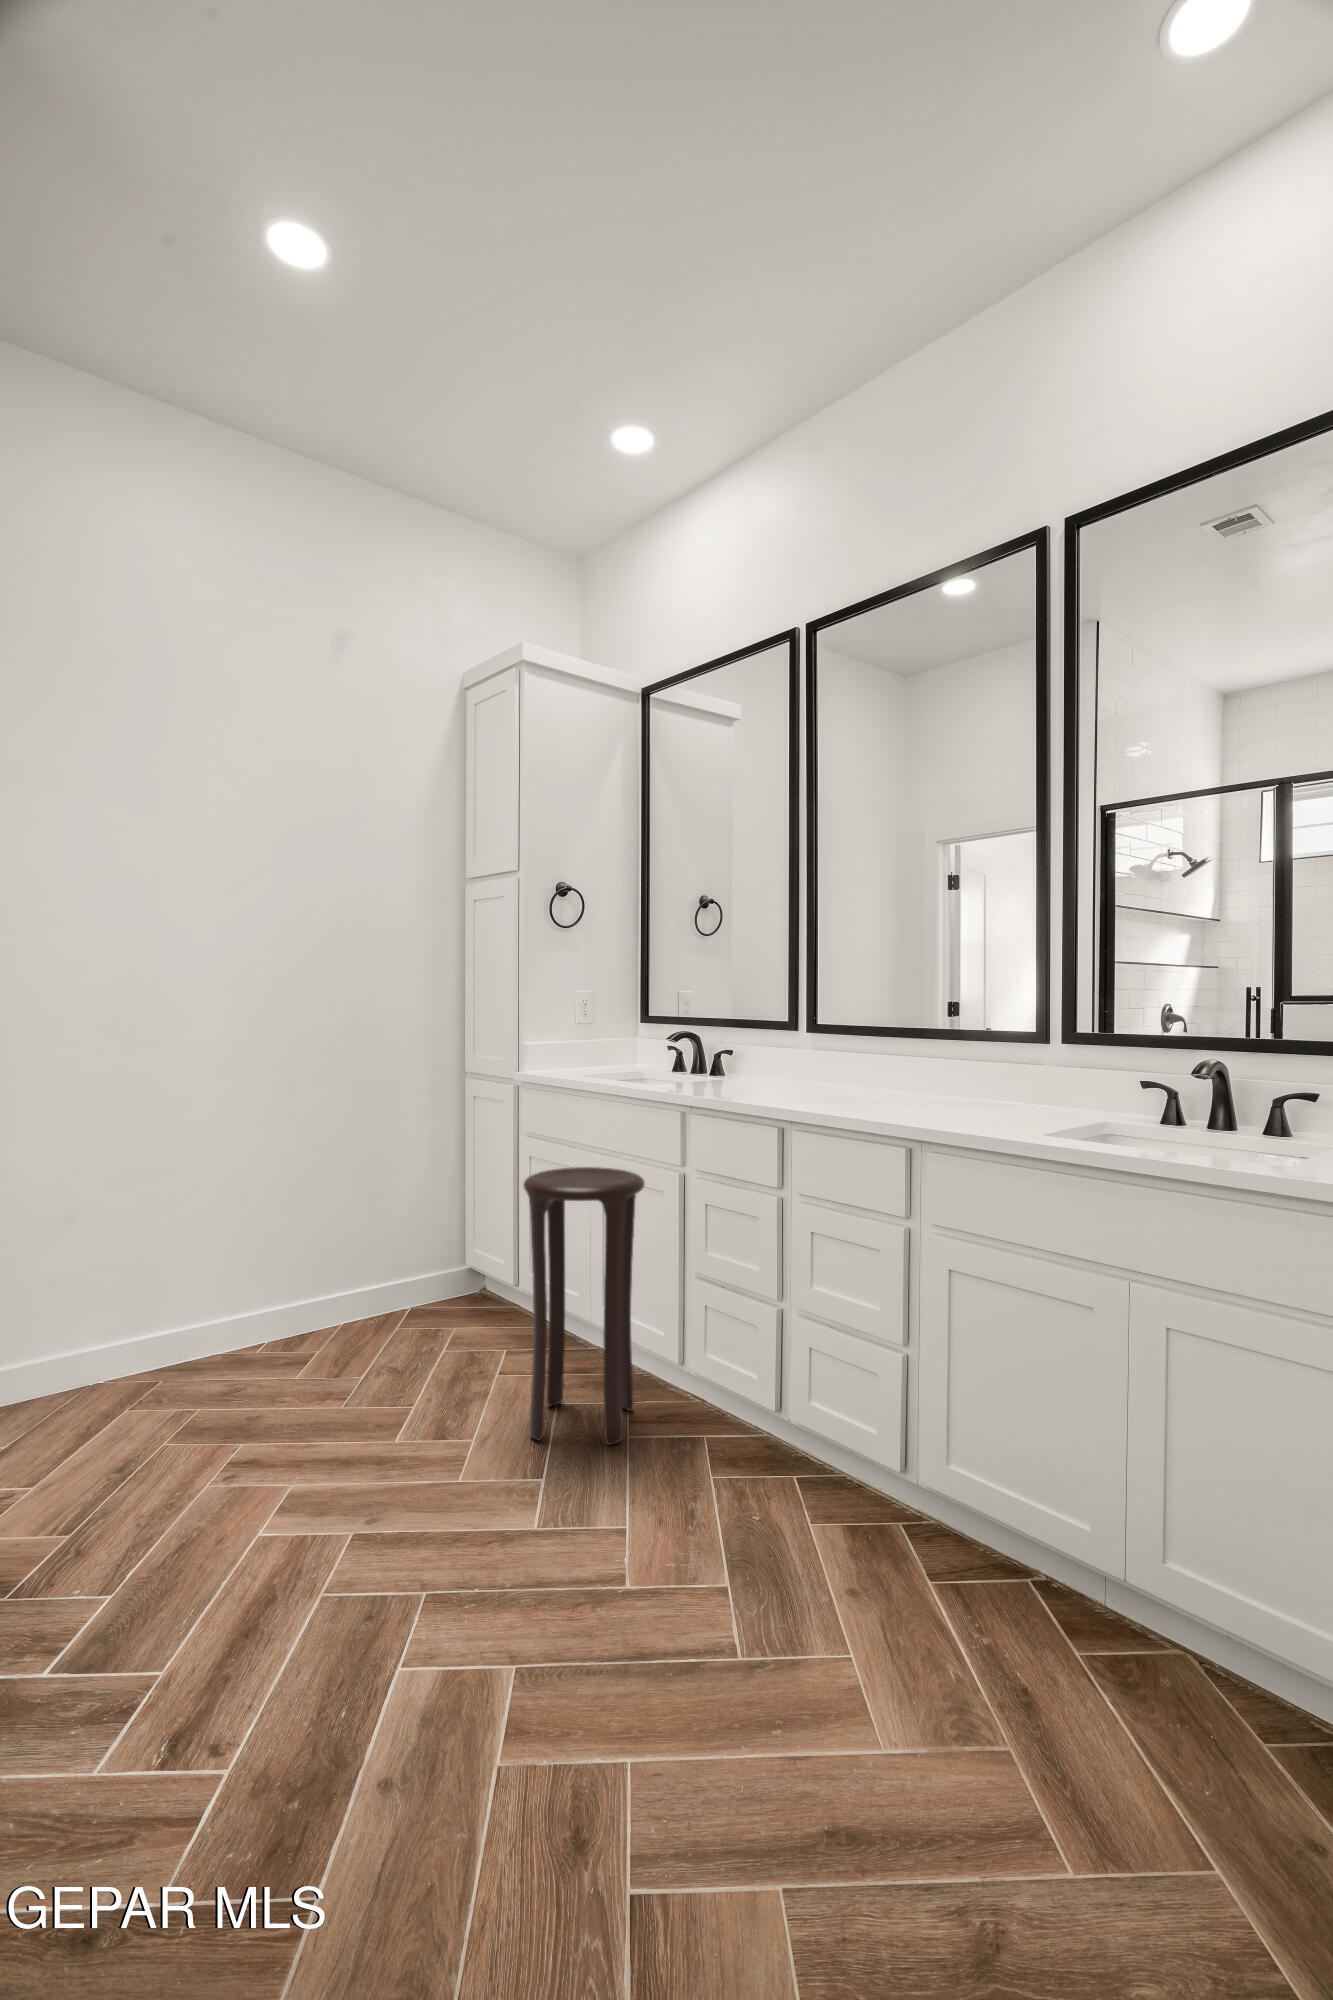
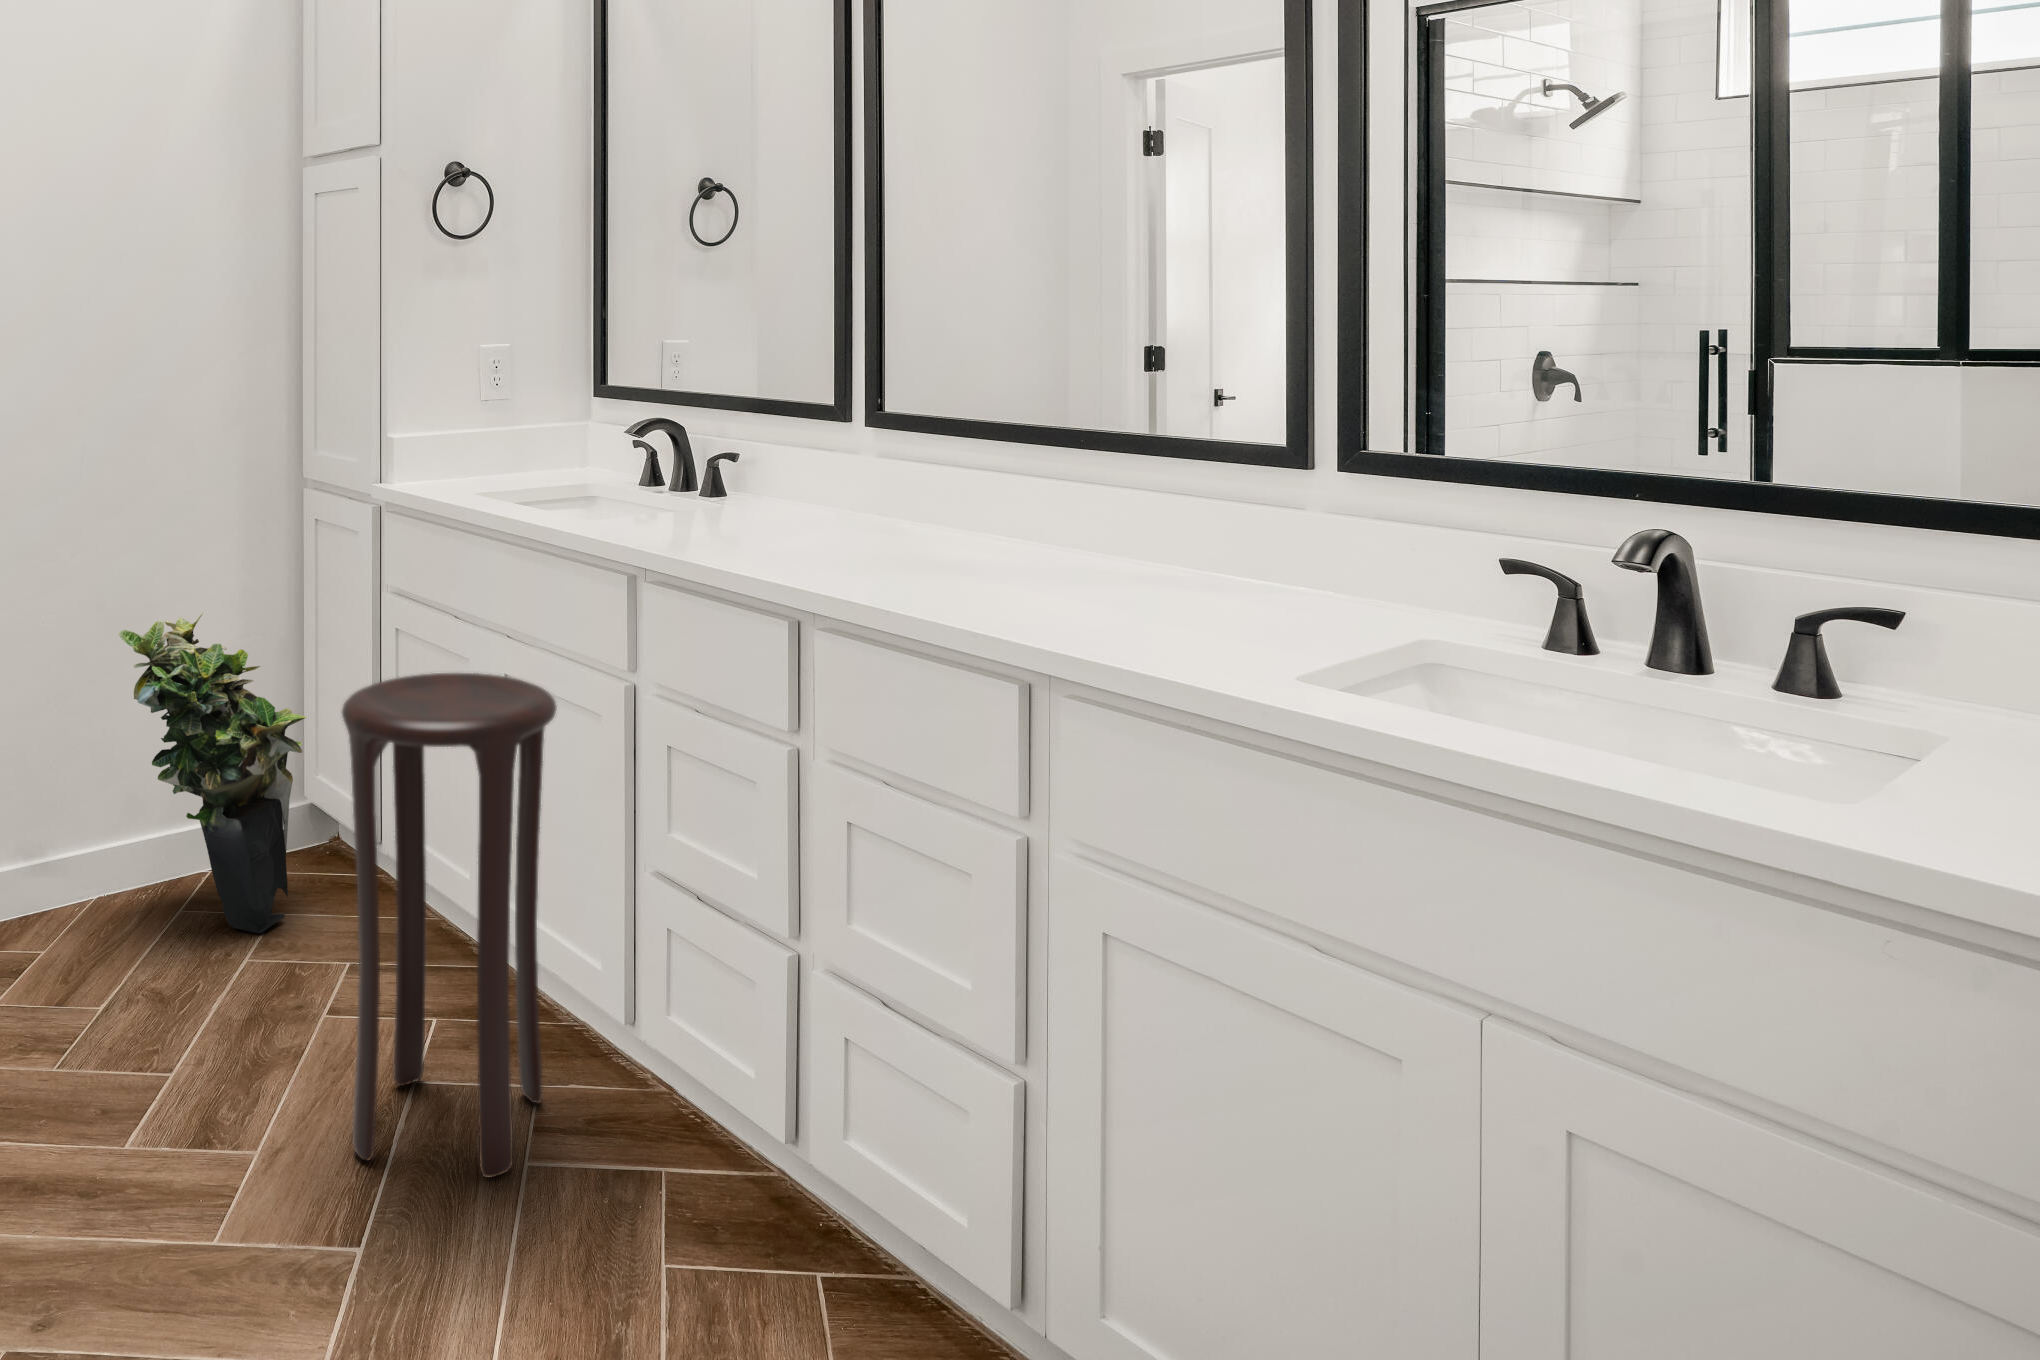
potted plant: none [362,1147,476,1337] -> present [118,613,306,934]

